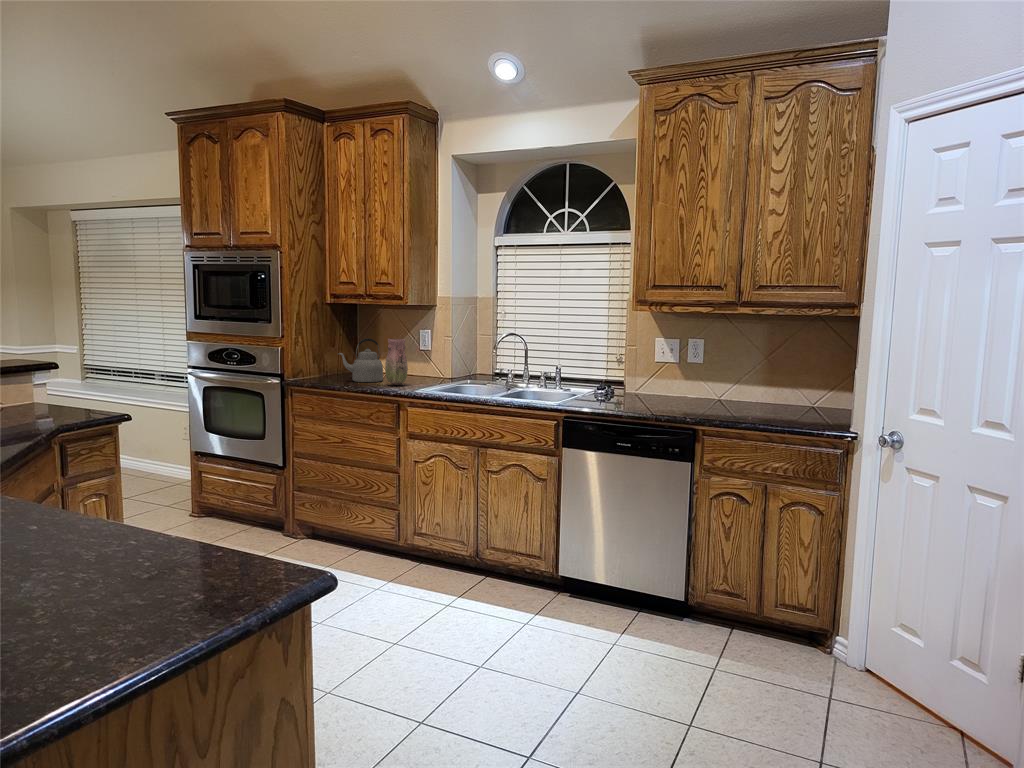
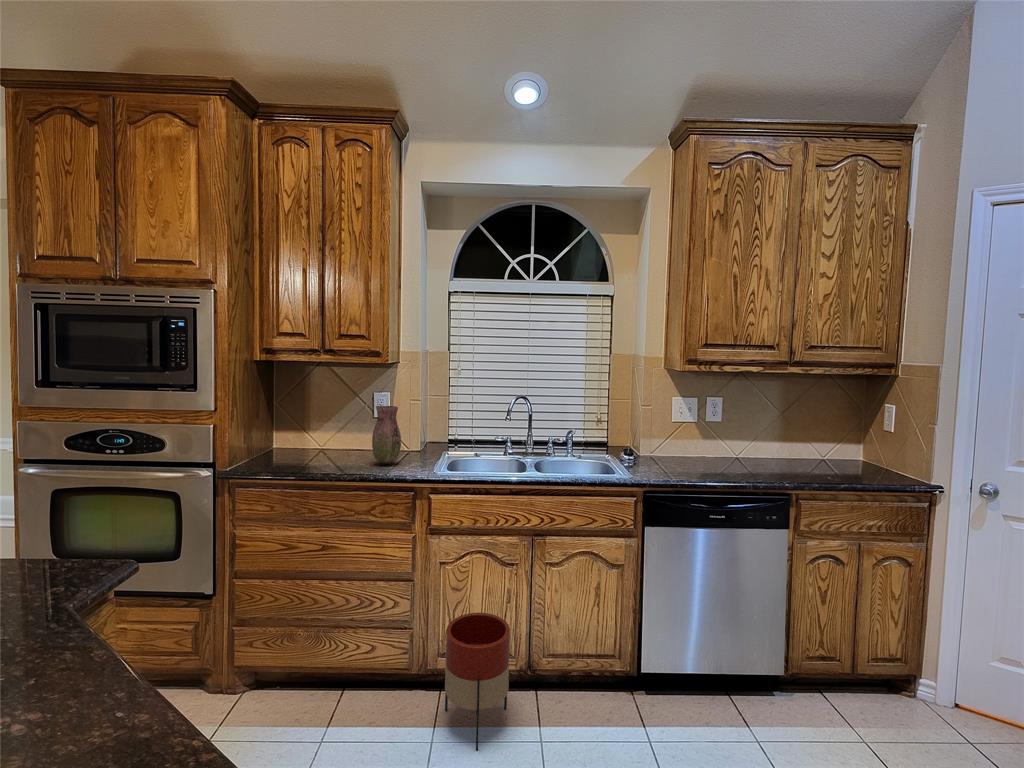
kettle: present [338,338,383,382] -> none [297,406,355,463]
planter: none [402,502,455,591] -> present [445,613,510,751]

